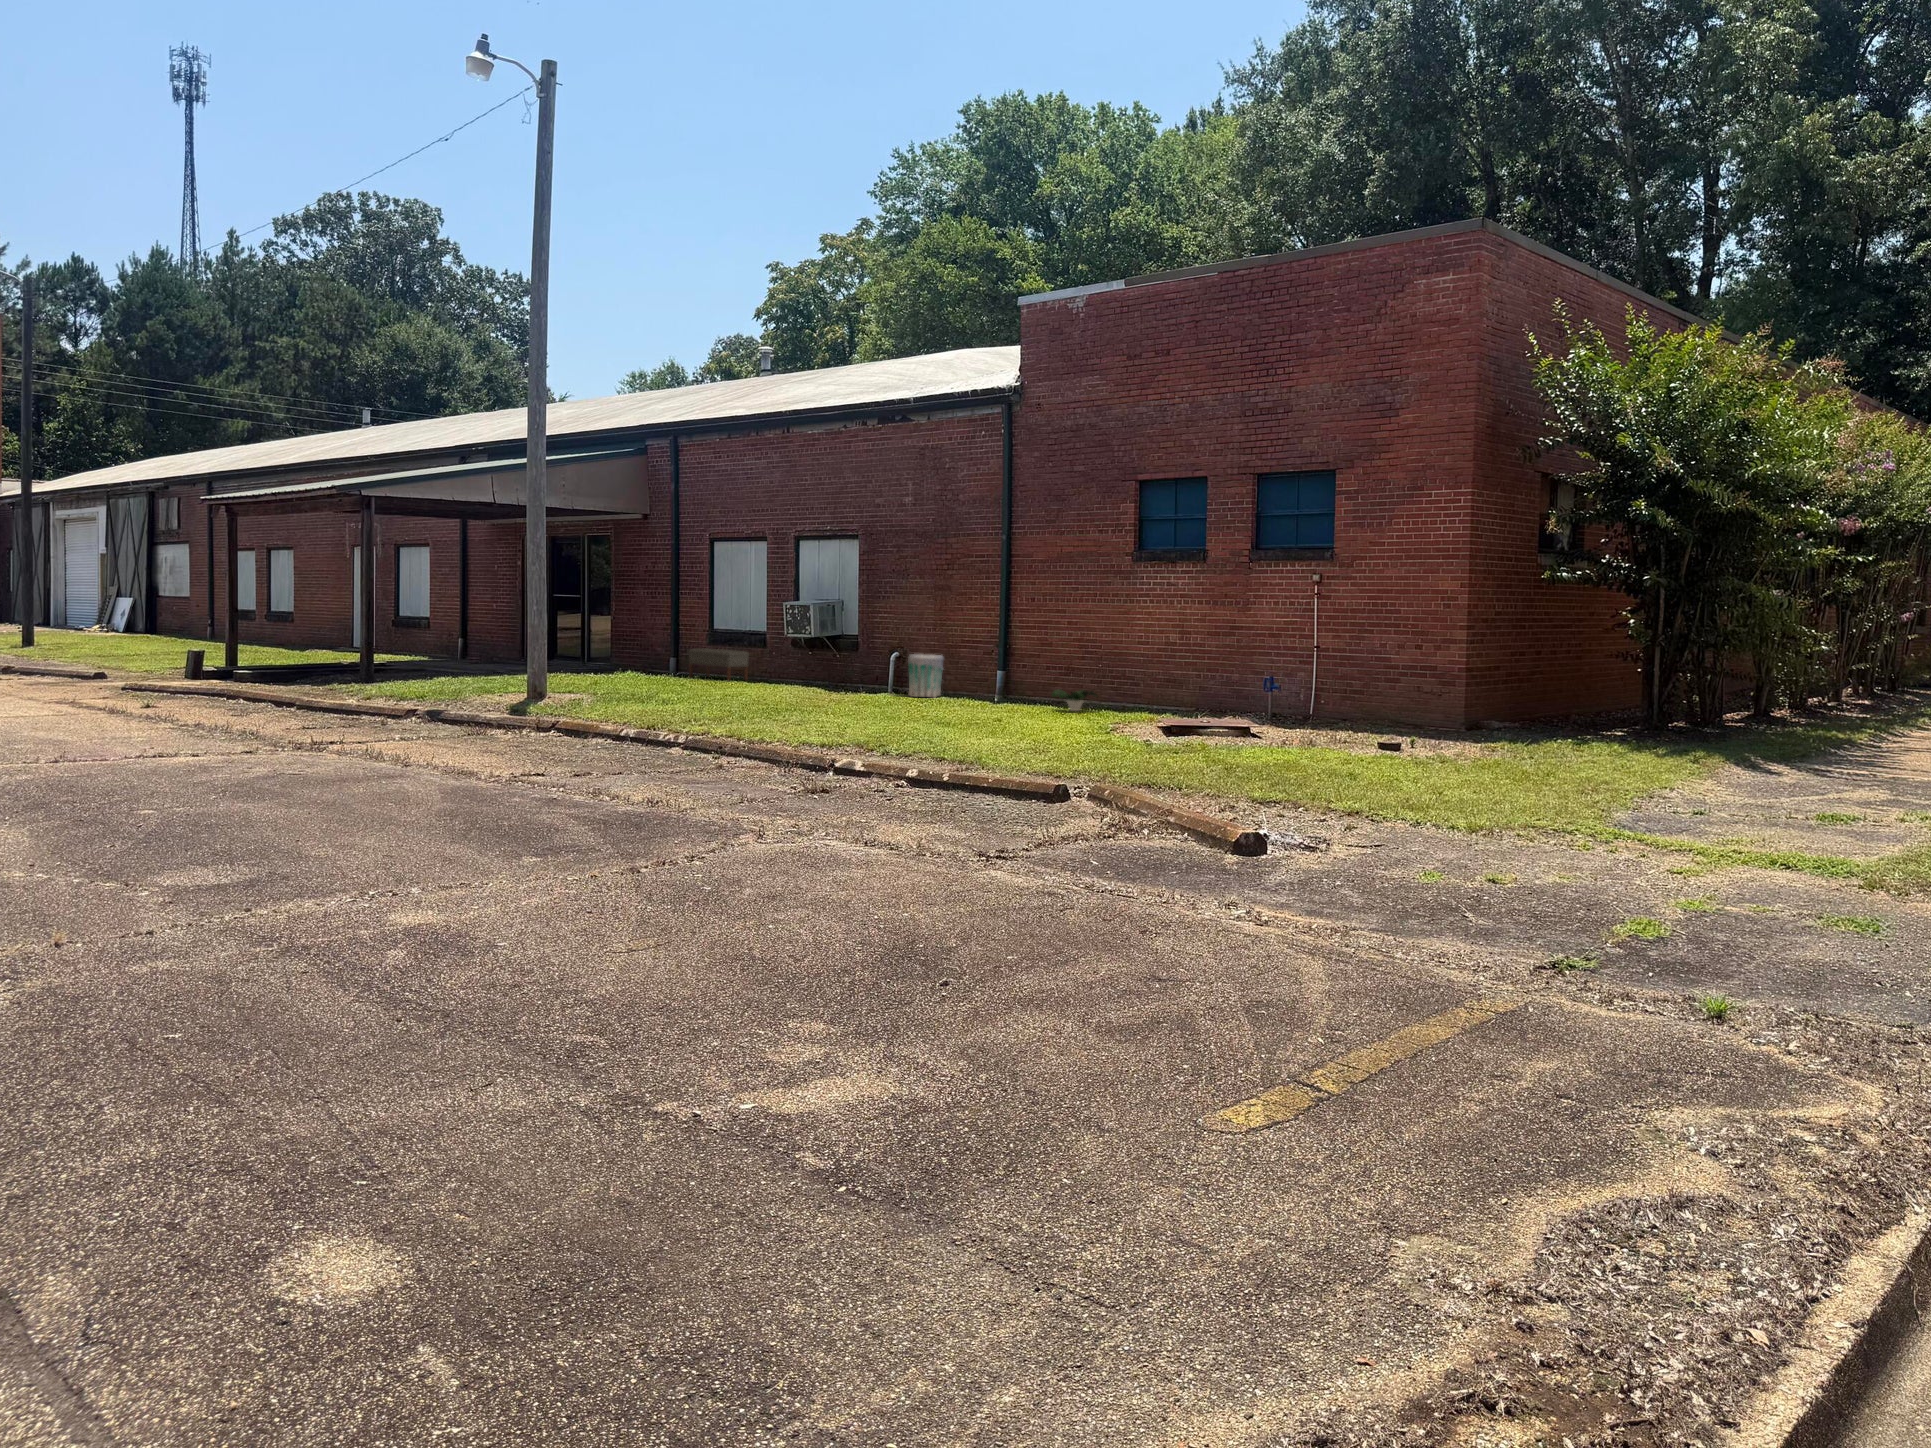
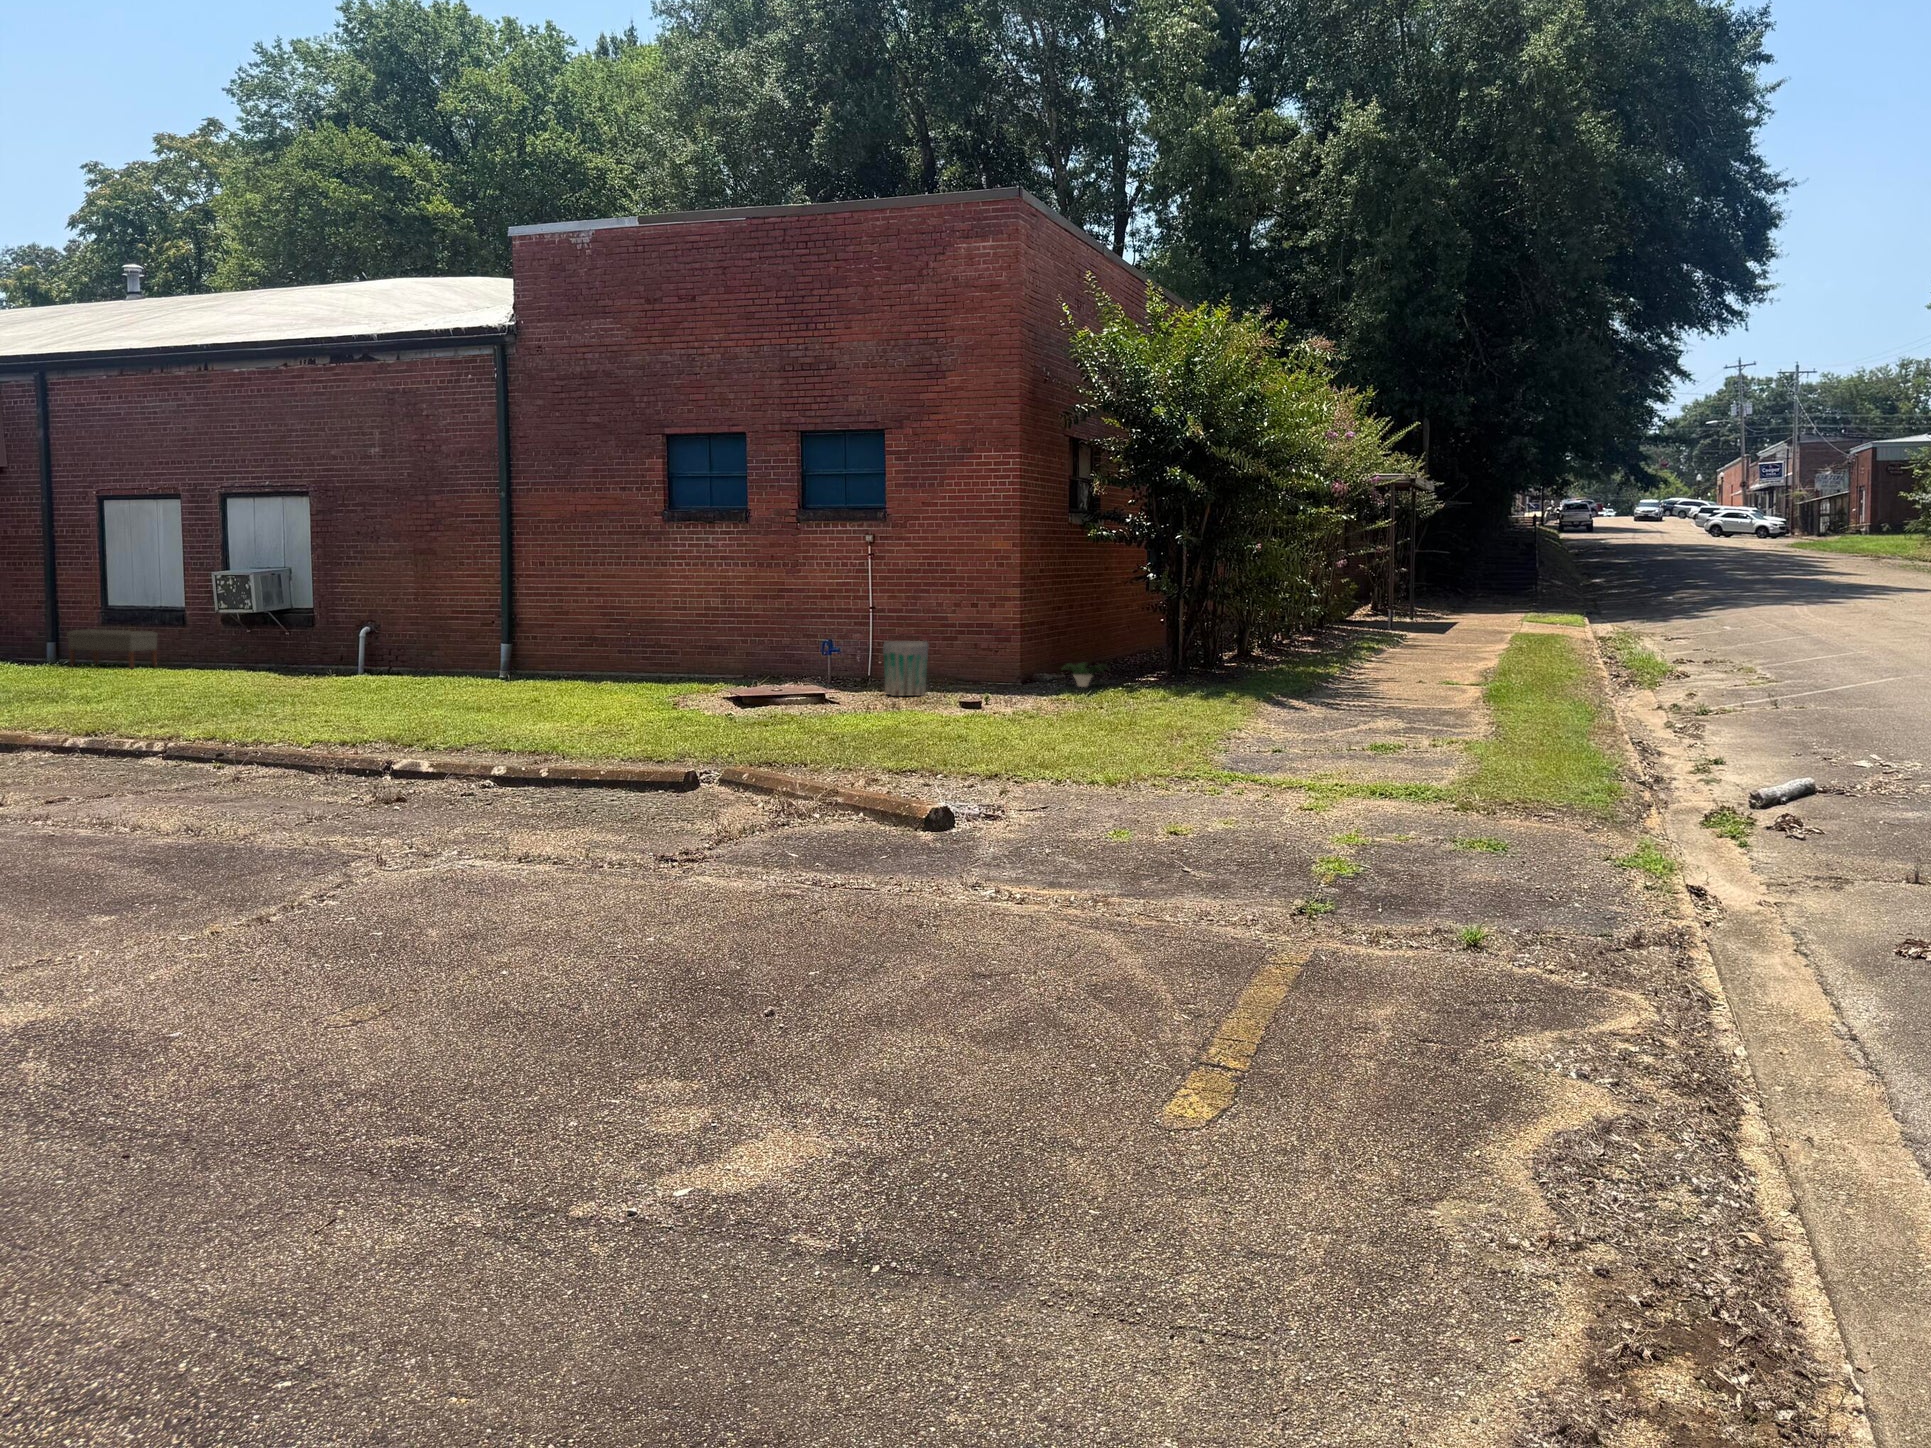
trash can: present [908,654,944,697] -> present [883,641,928,696]
potted plant: present [1052,689,1097,711] -> present [1062,662,1108,687]

